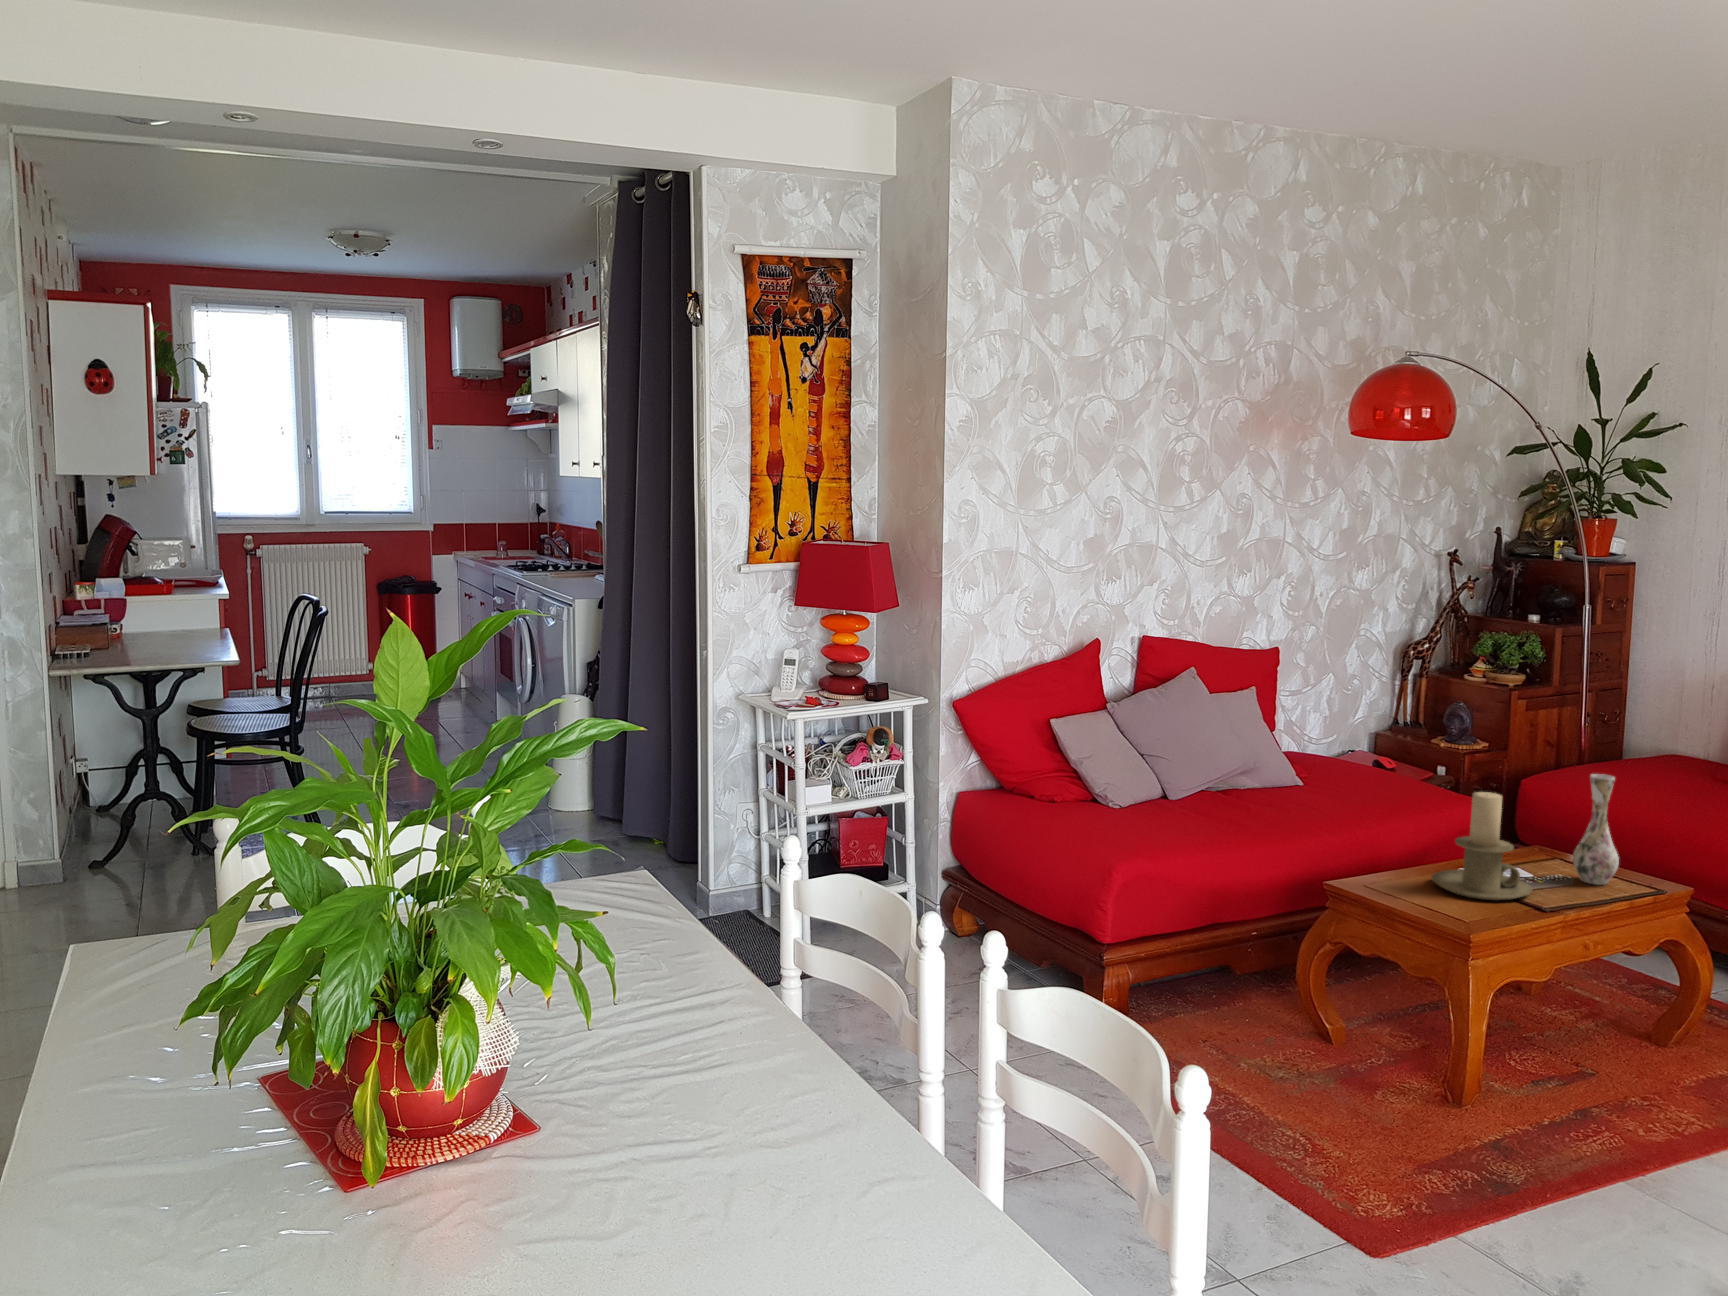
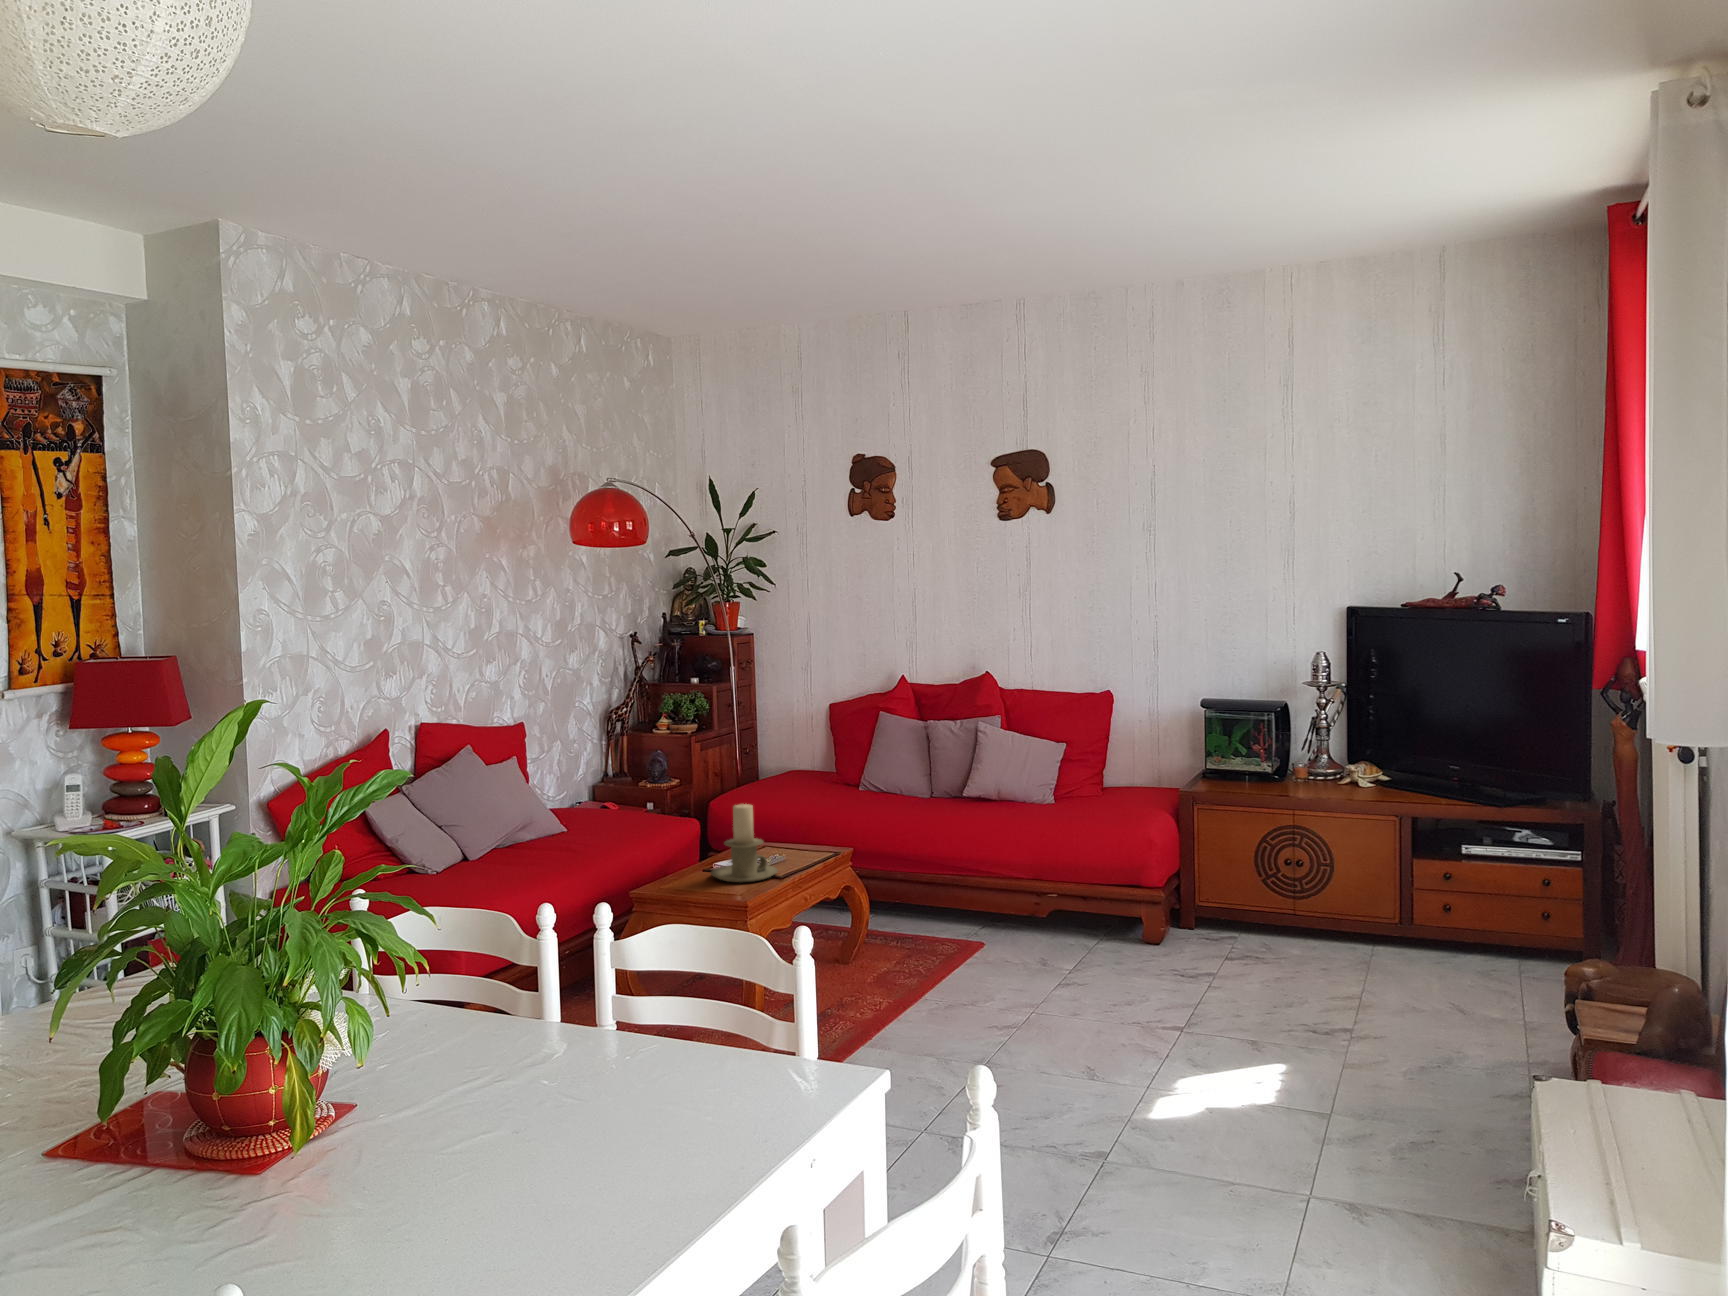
vase: present [1573,774,1619,885] -> none [792,781,820,859]

